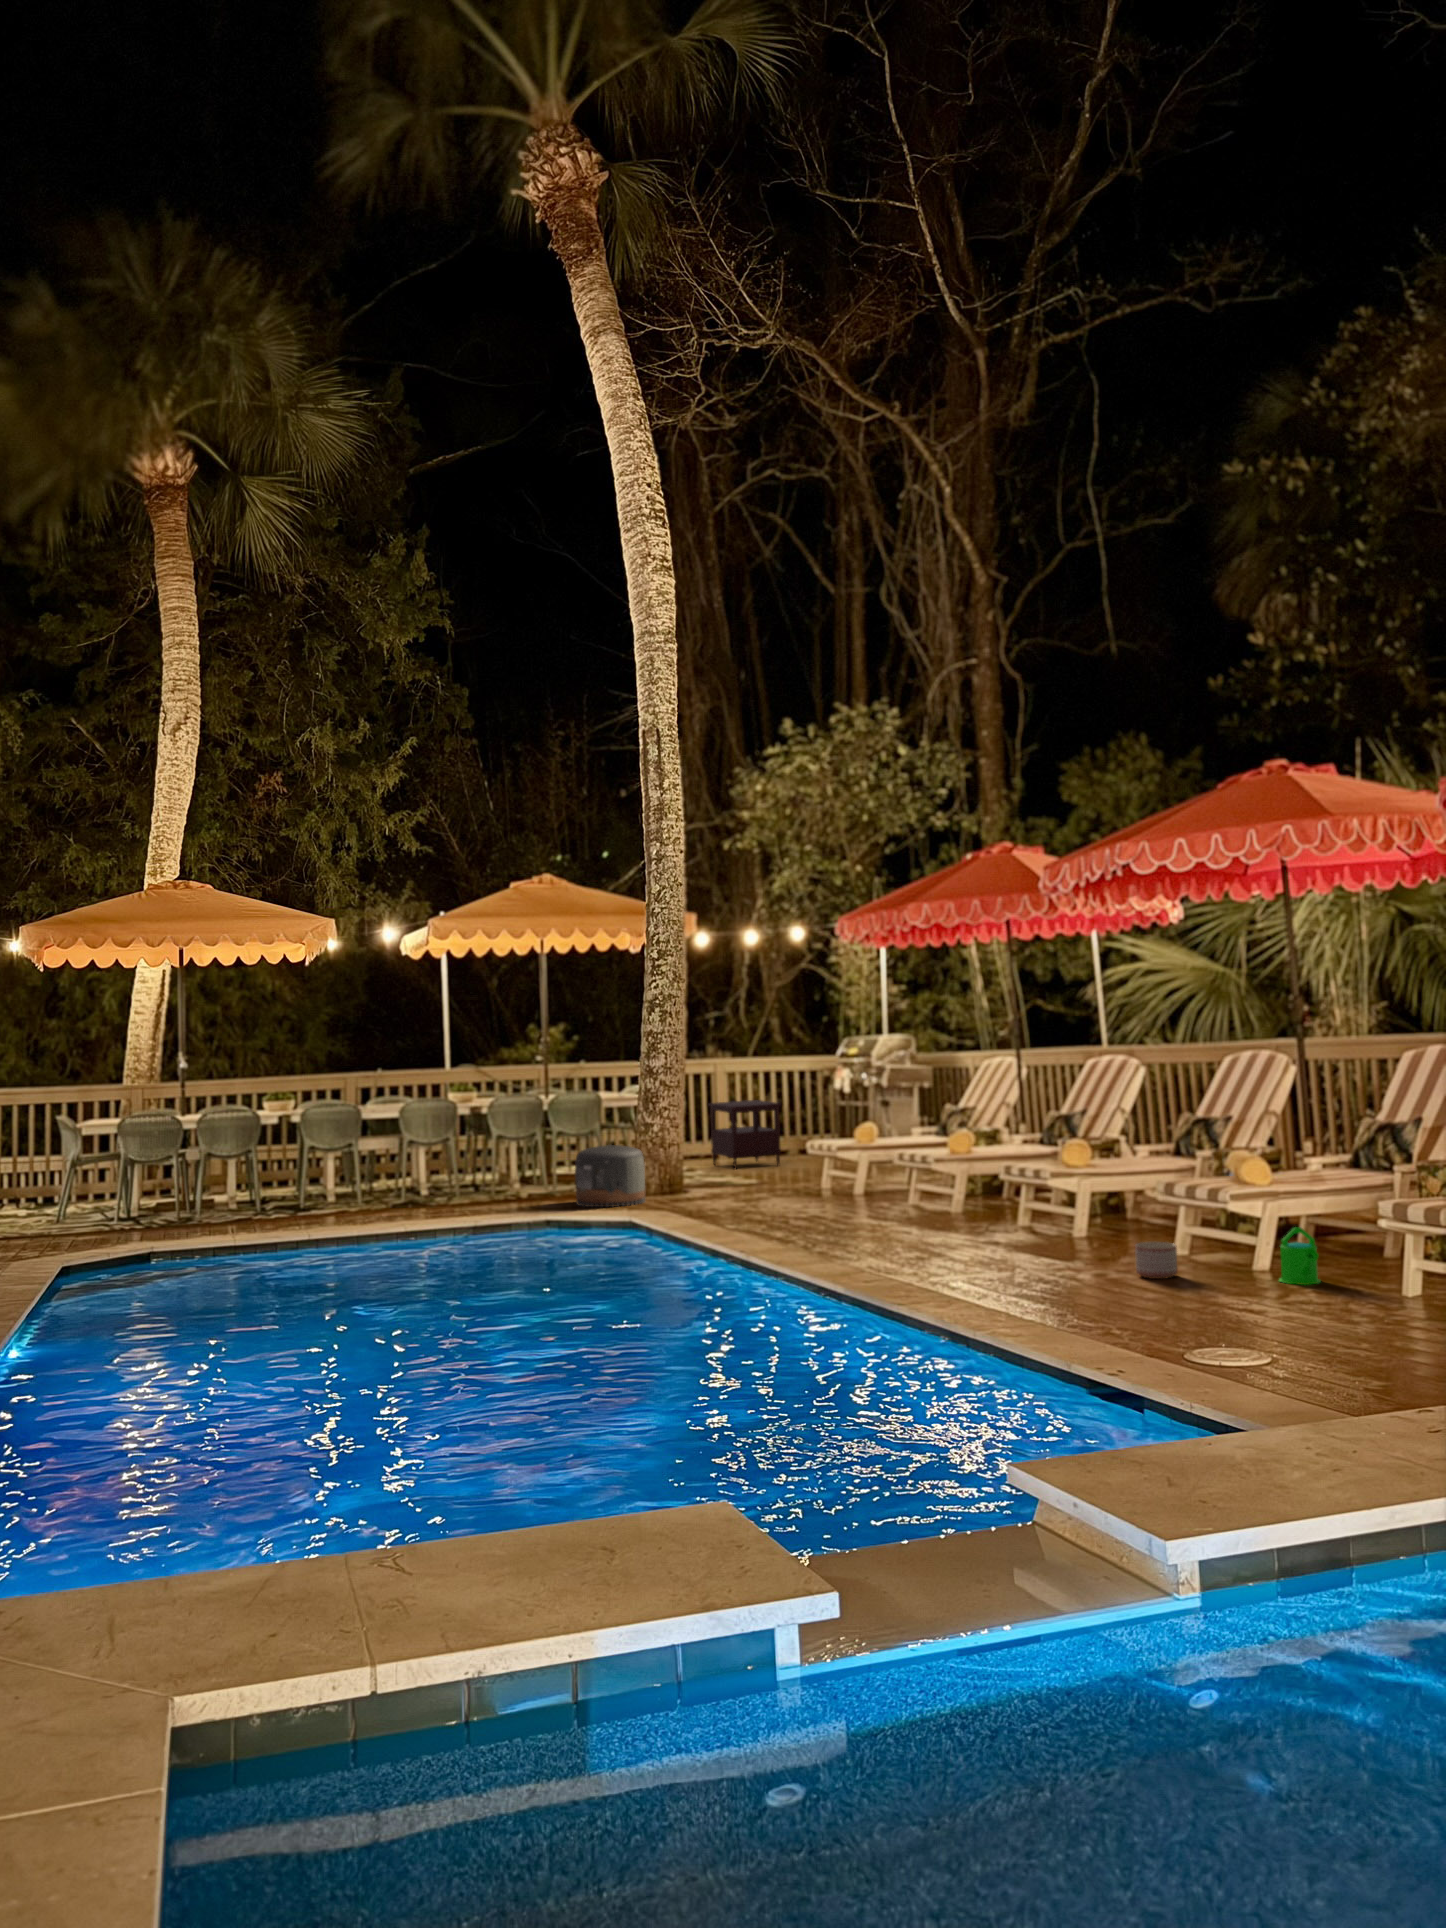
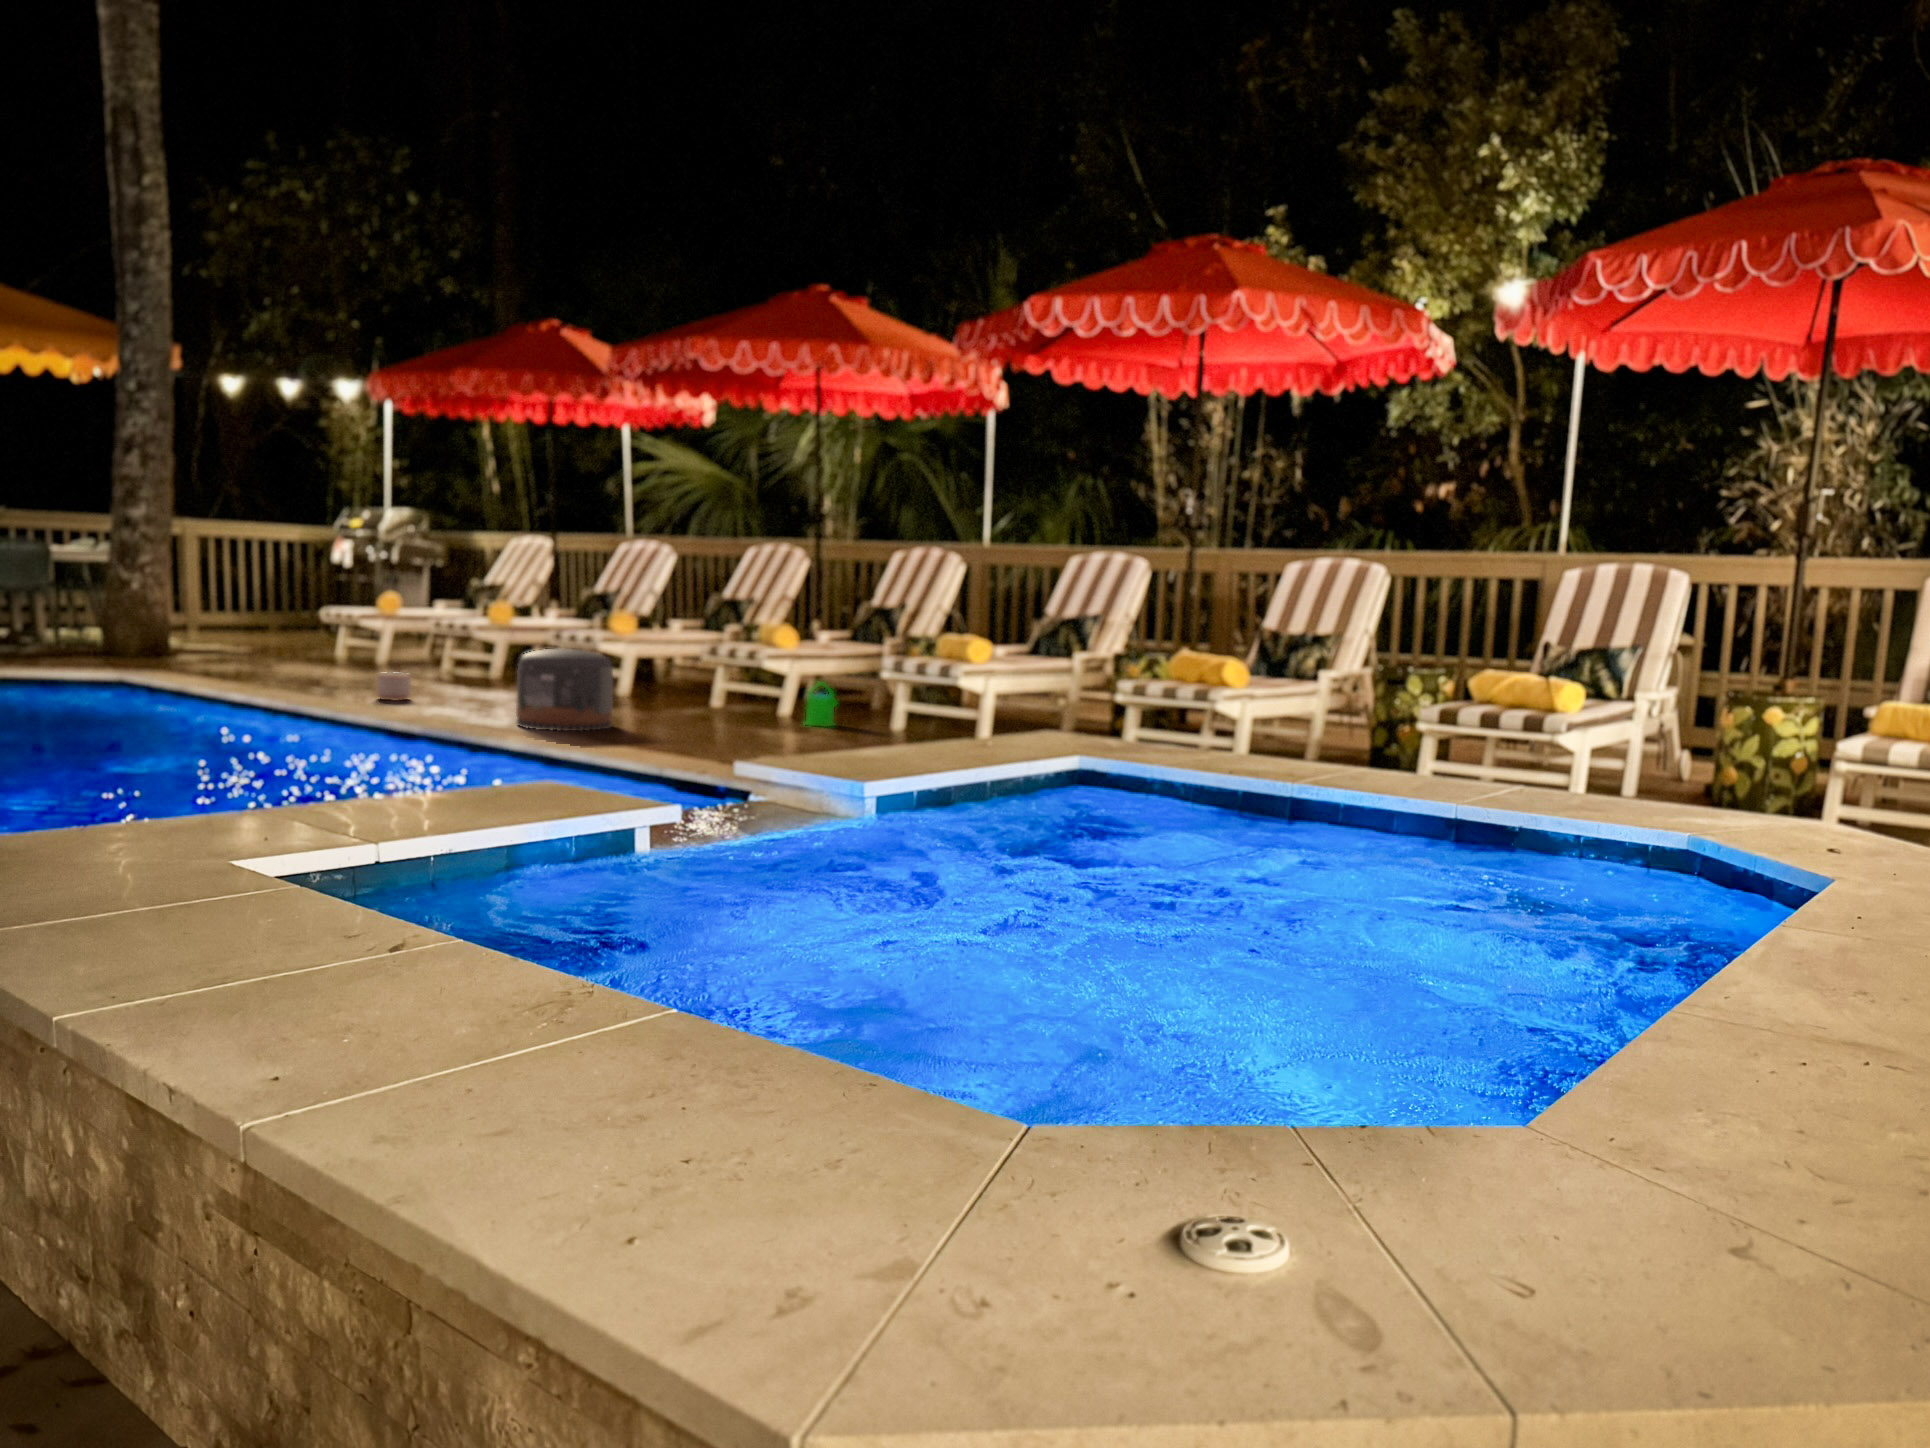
side table: present [708,1100,781,1169] -> none [185,569,272,641]
pouf: present [575,1145,645,1207] -> present [516,649,613,731]
planter: present [1135,1242,1177,1279] -> present [377,672,411,701]

